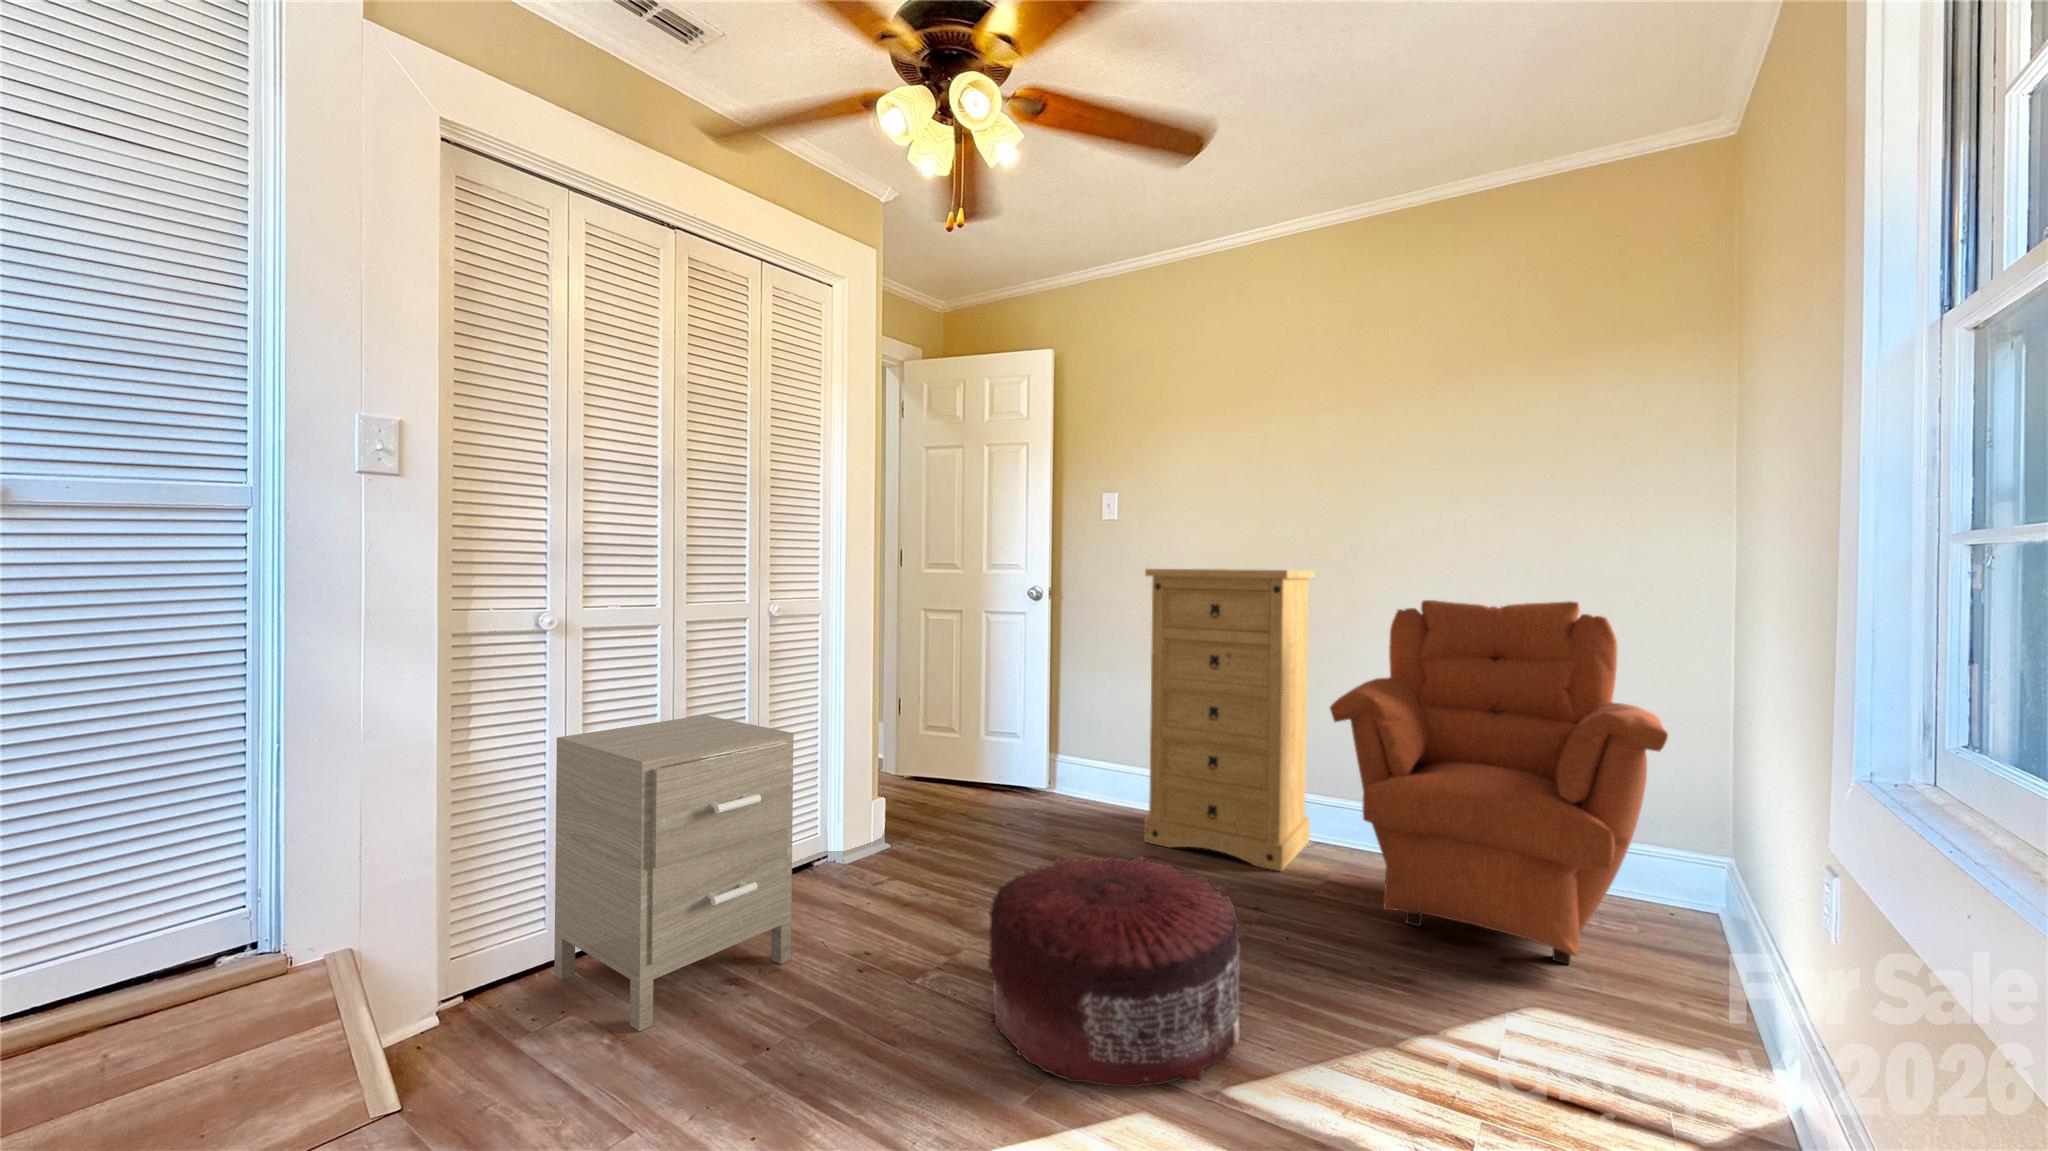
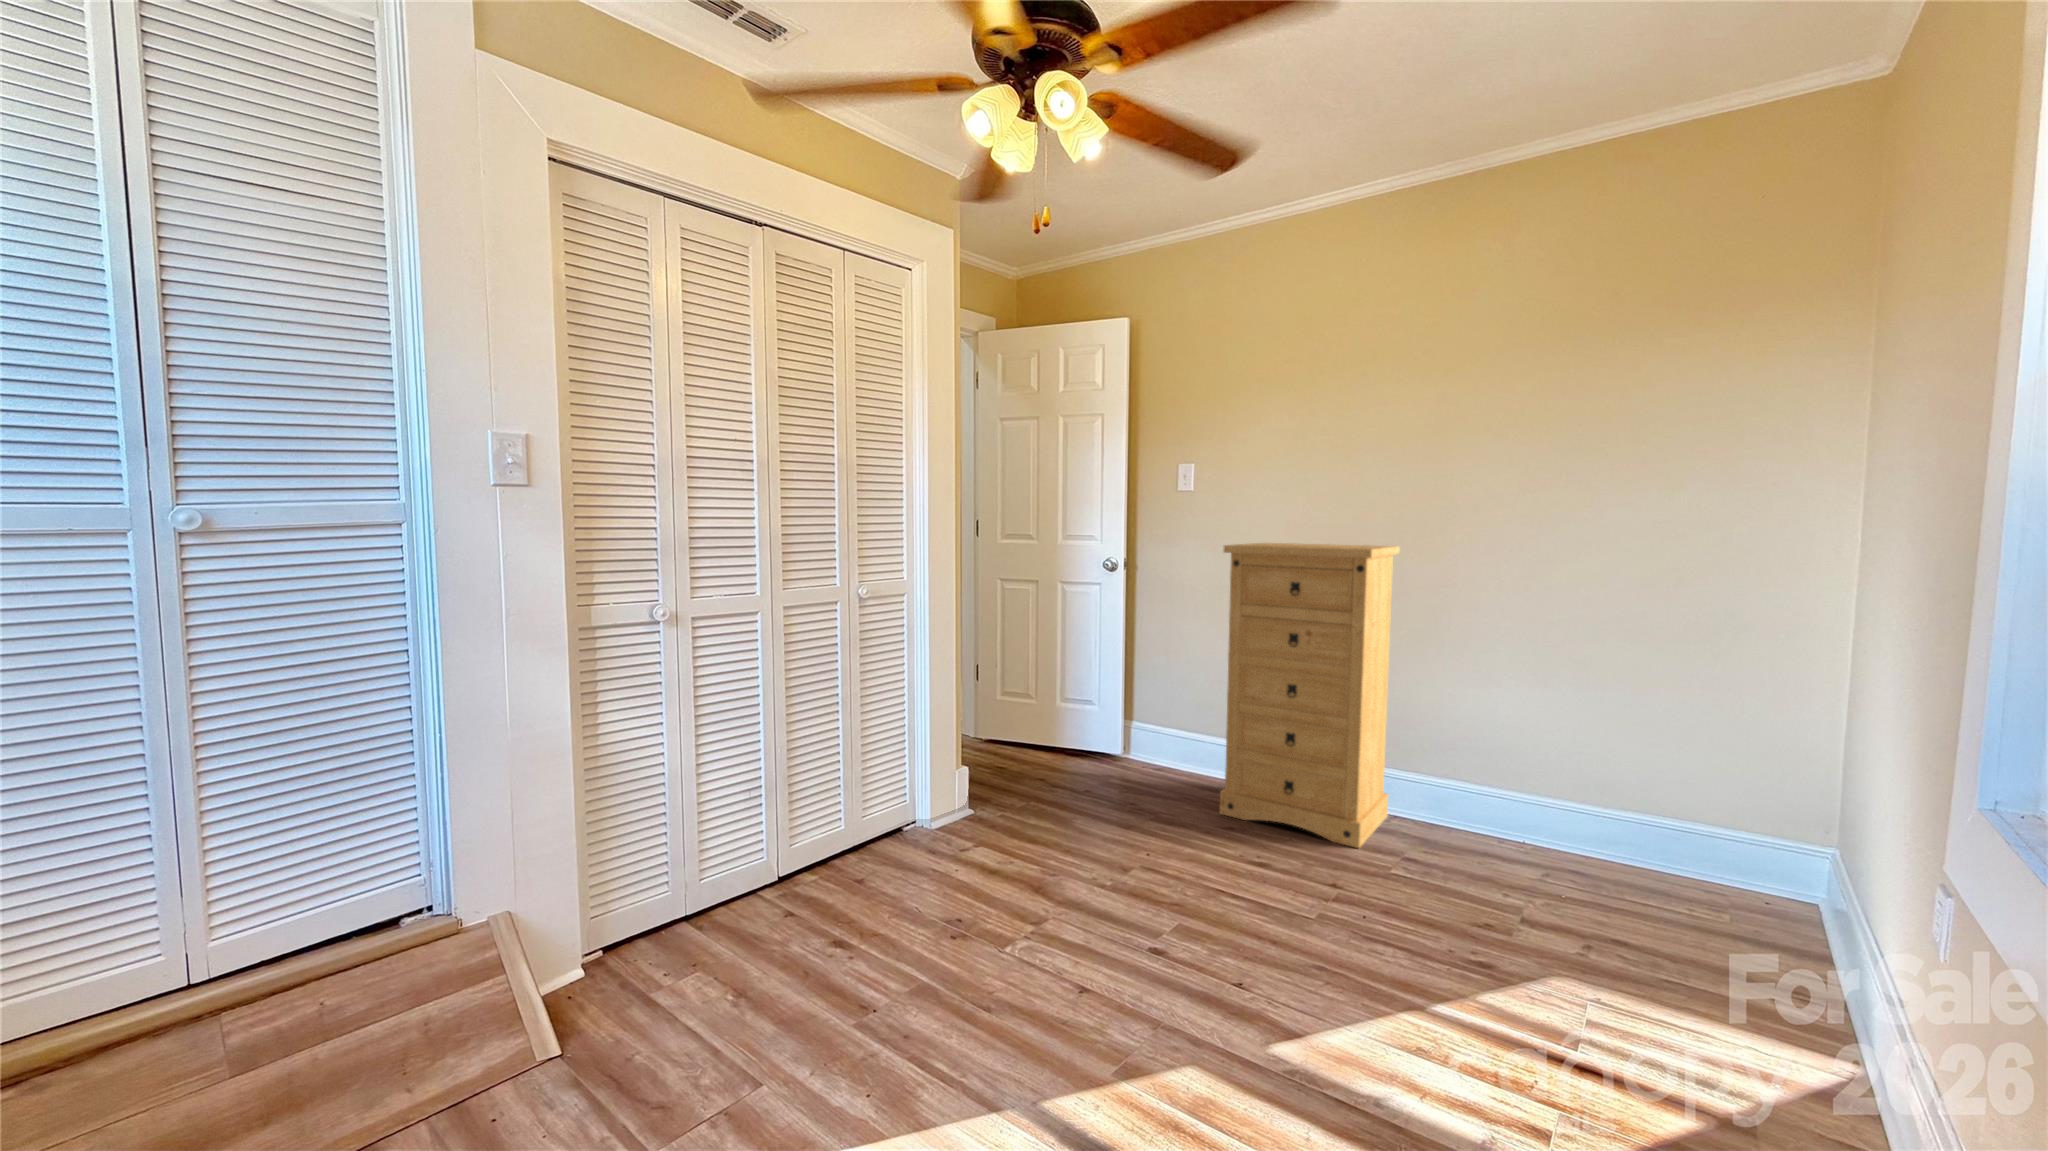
armchair: present [1330,600,1668,964] -> none [1413,582,1776,955]
nightstand: present [554,715,793,1031] -> none [672,695,888,989]
pouf: present [988,856,1241,1087] -> none [1075,837,1320,1062]

